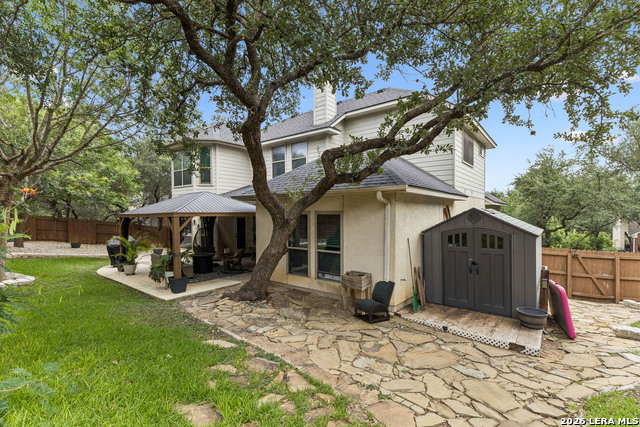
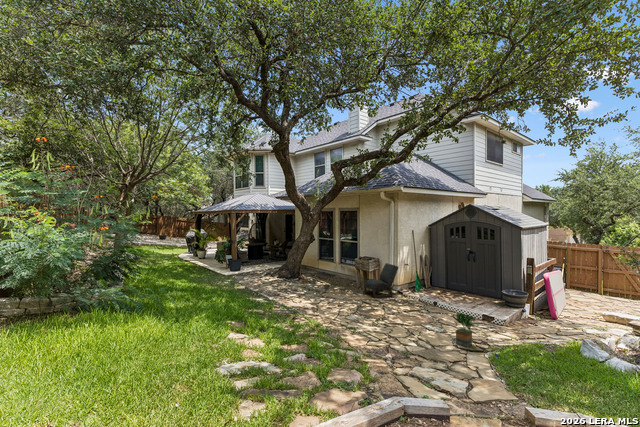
potted tree: none [515,354,550,405] -> present [456,313,476,347]

